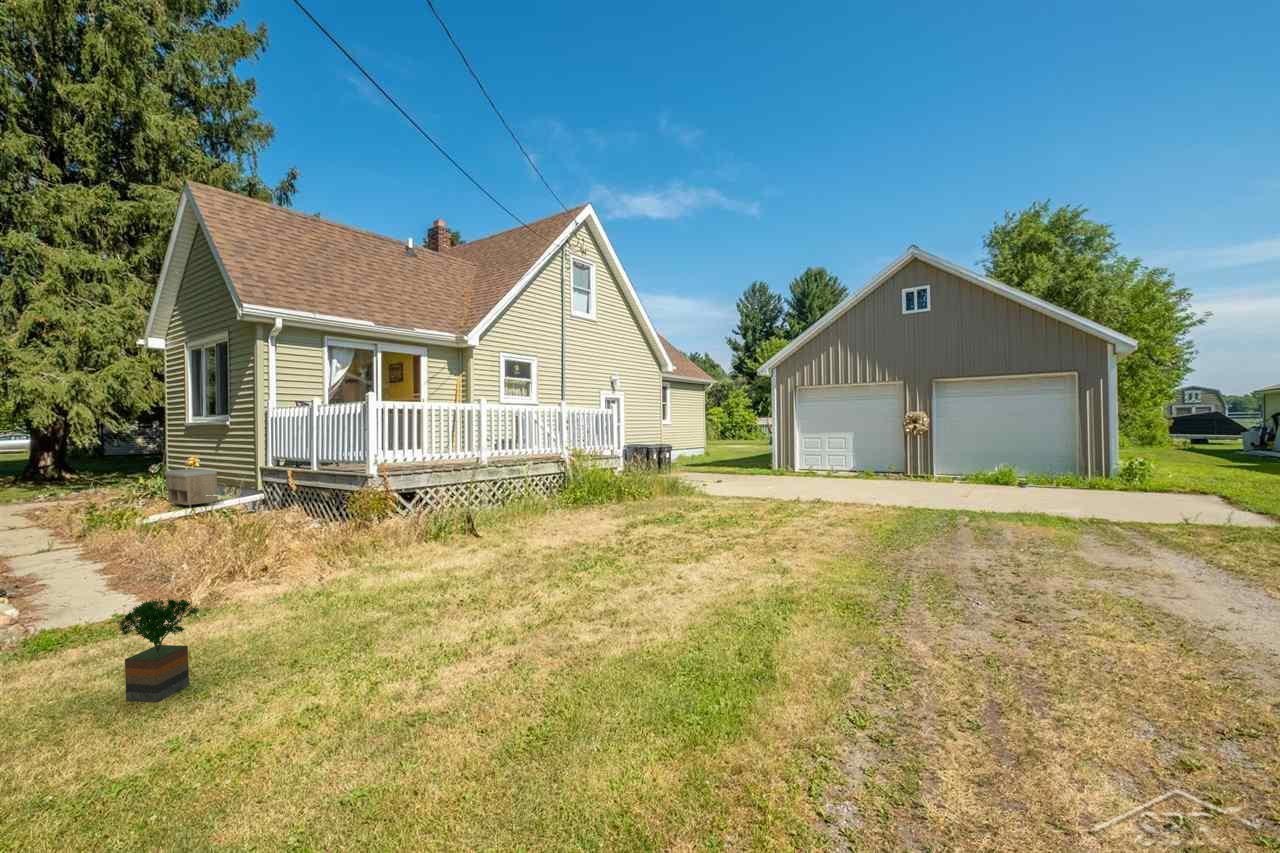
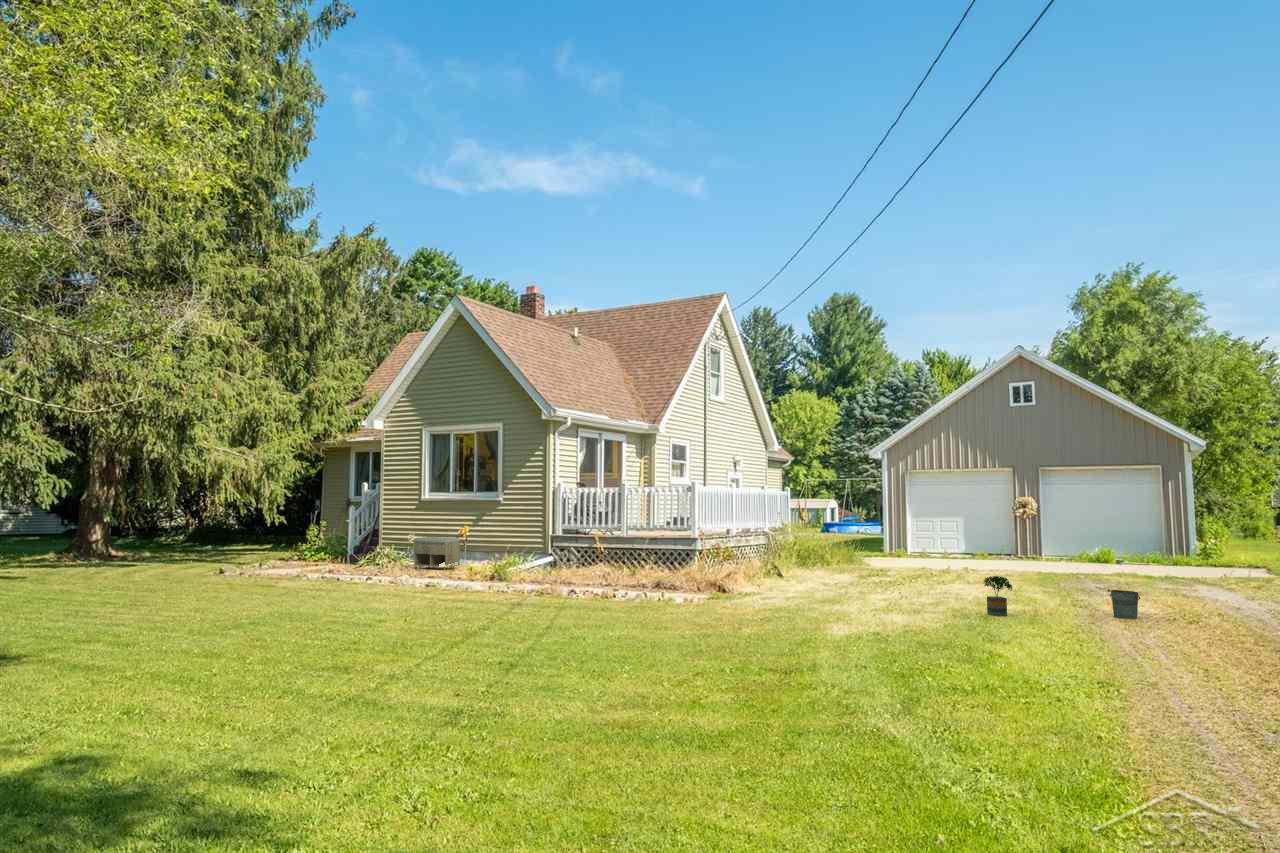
potted tree: present [118,599,199,702] -> present [984,576,1012,616]
bucket: none [976,661,1078,769] -> present [1108,590,1140,619]

